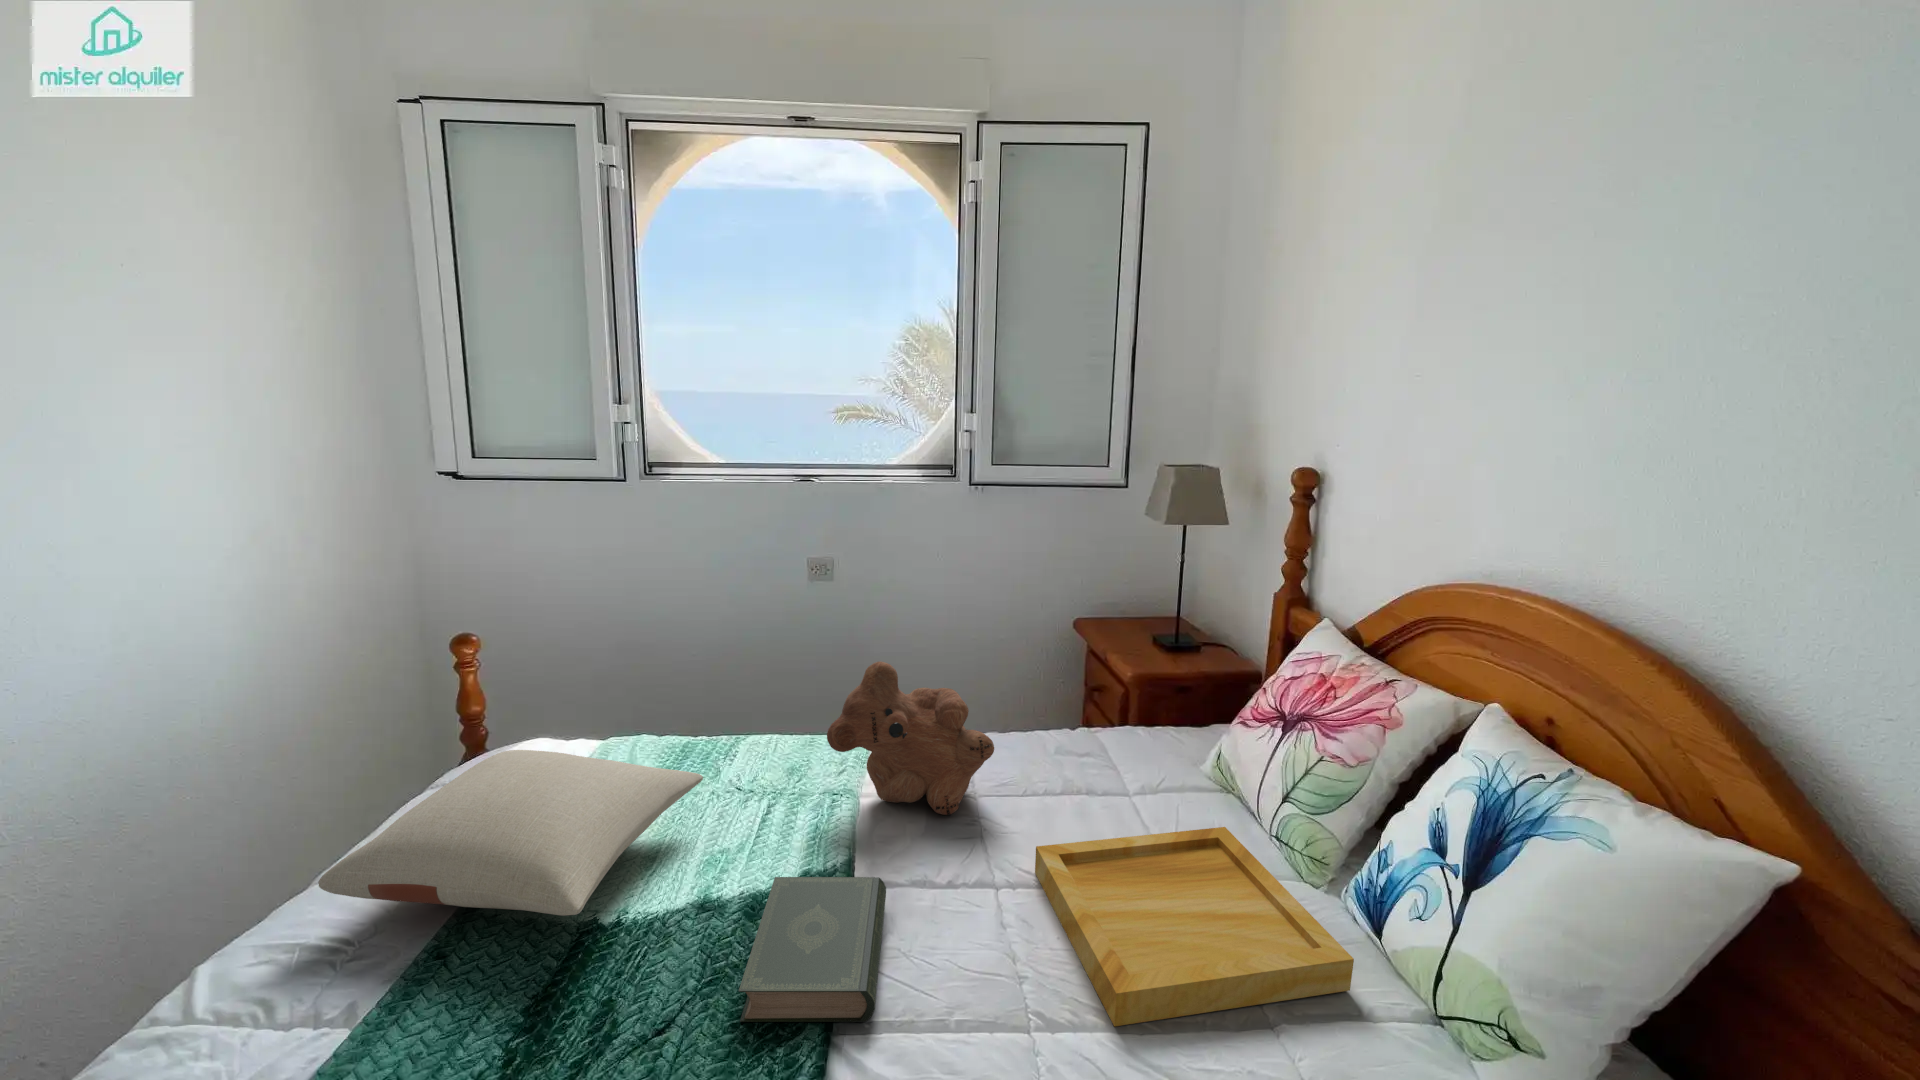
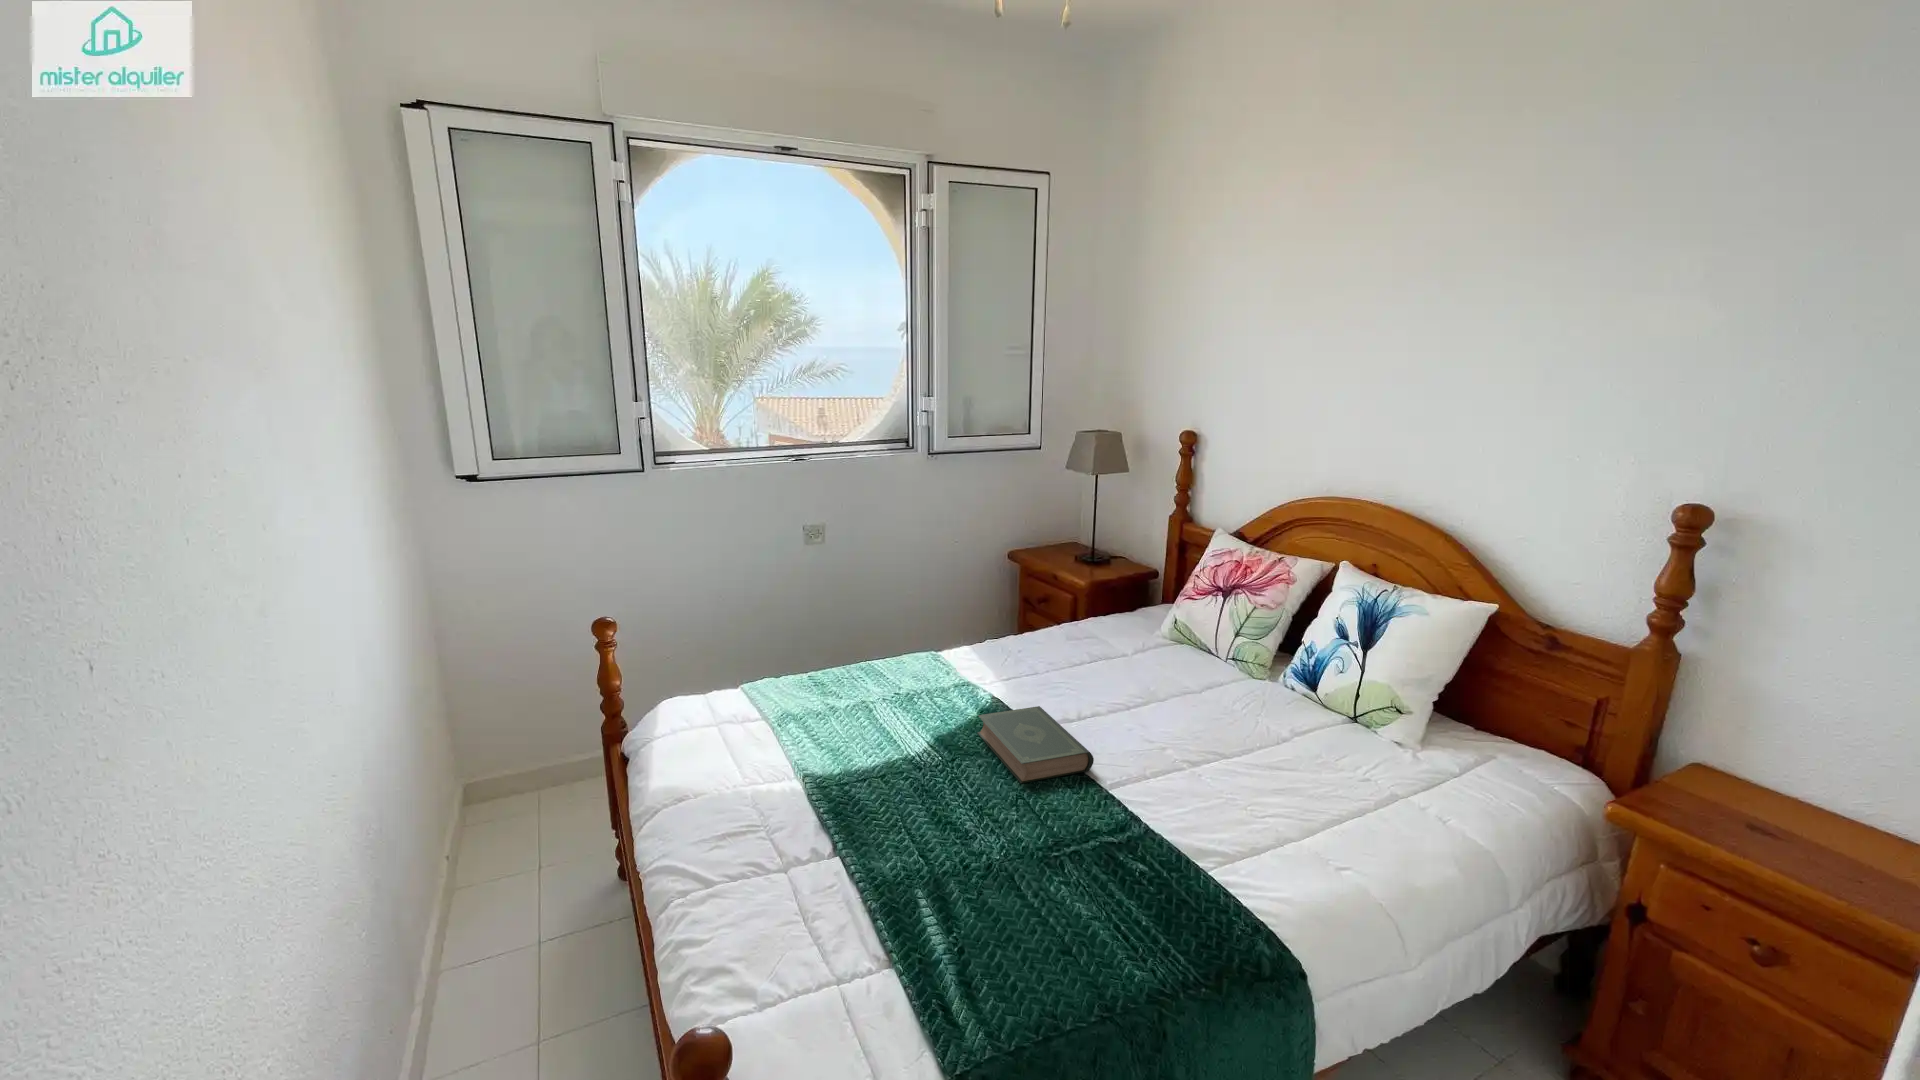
teddy bear: present [827,662,994,816] -> none [951,577,1057,677]
pillow: present [318,750,703,915] -> none [704,663,900,763]
tray: present [1035,827,1354,1027] -> none [1111,656,1311,752]

